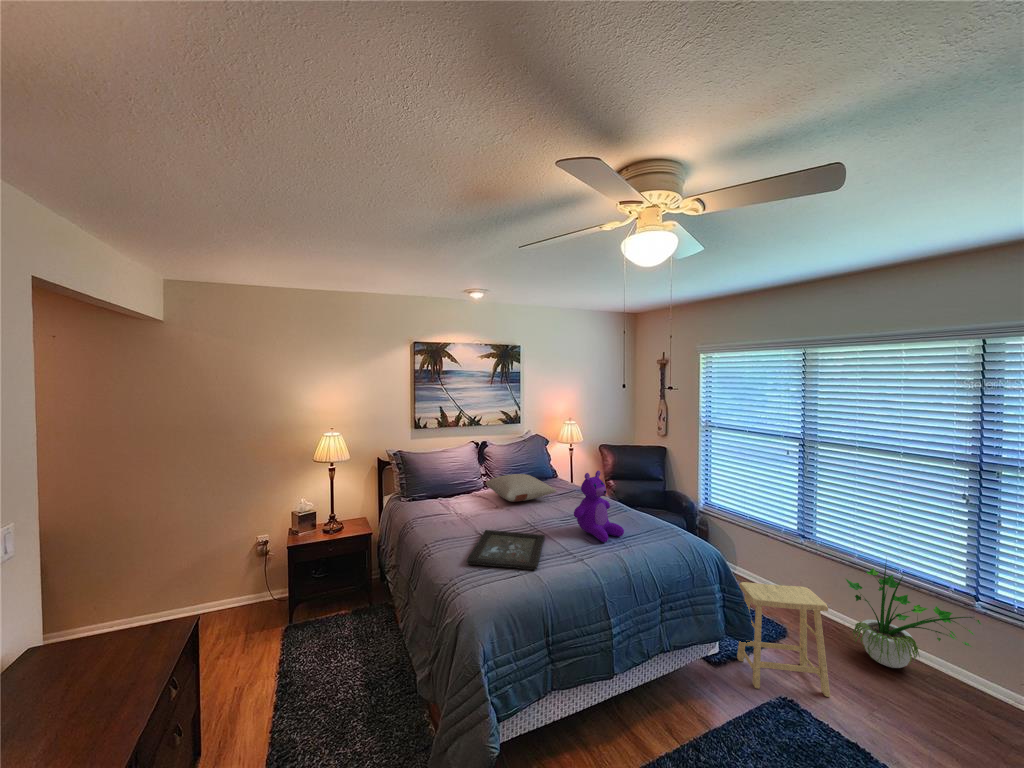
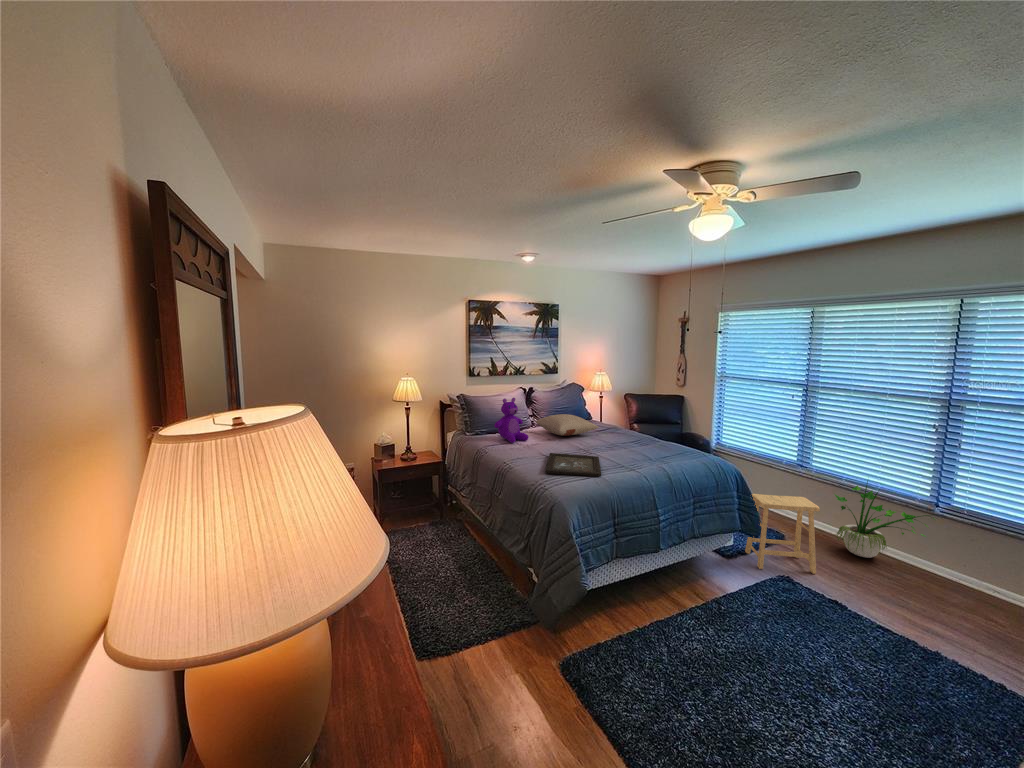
teddy bear: present [574,471,624,542] -> present [494,398,528,443]

